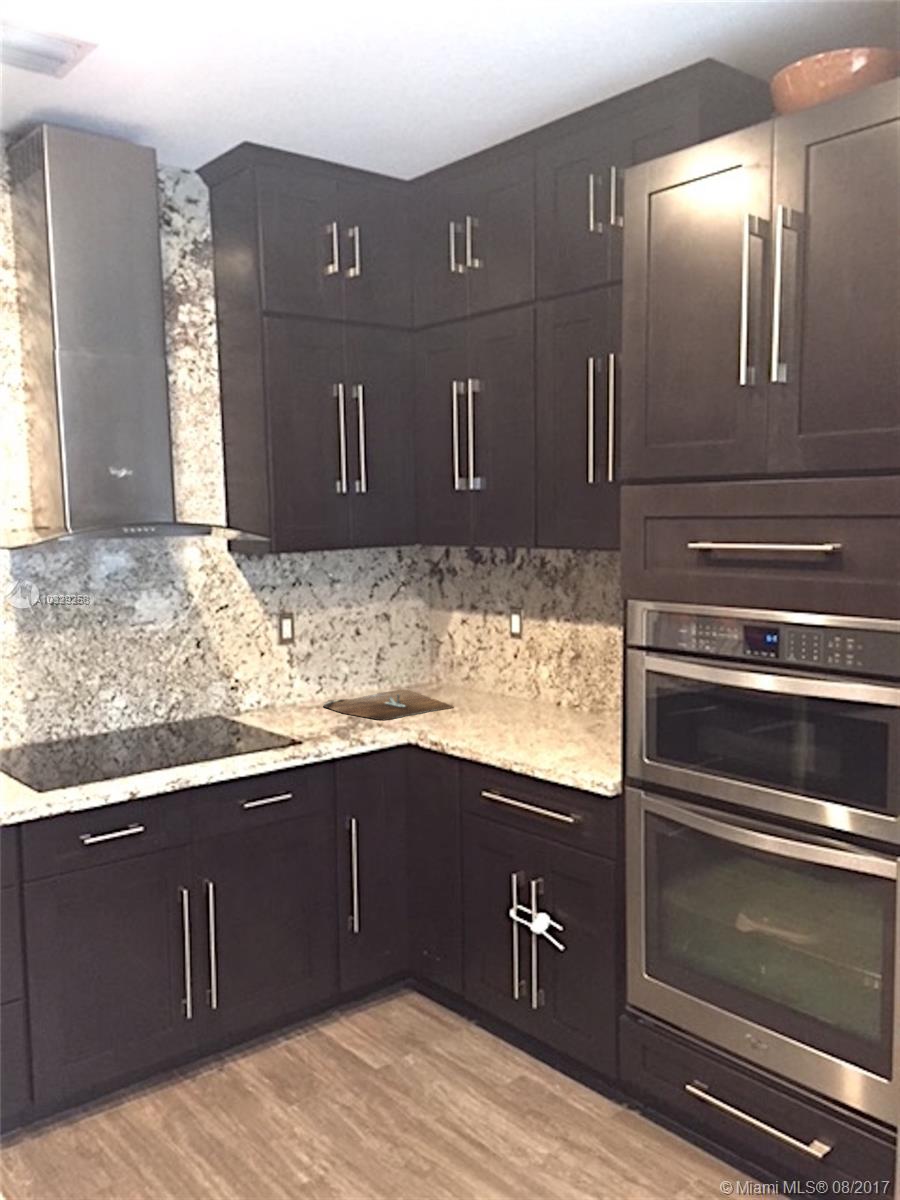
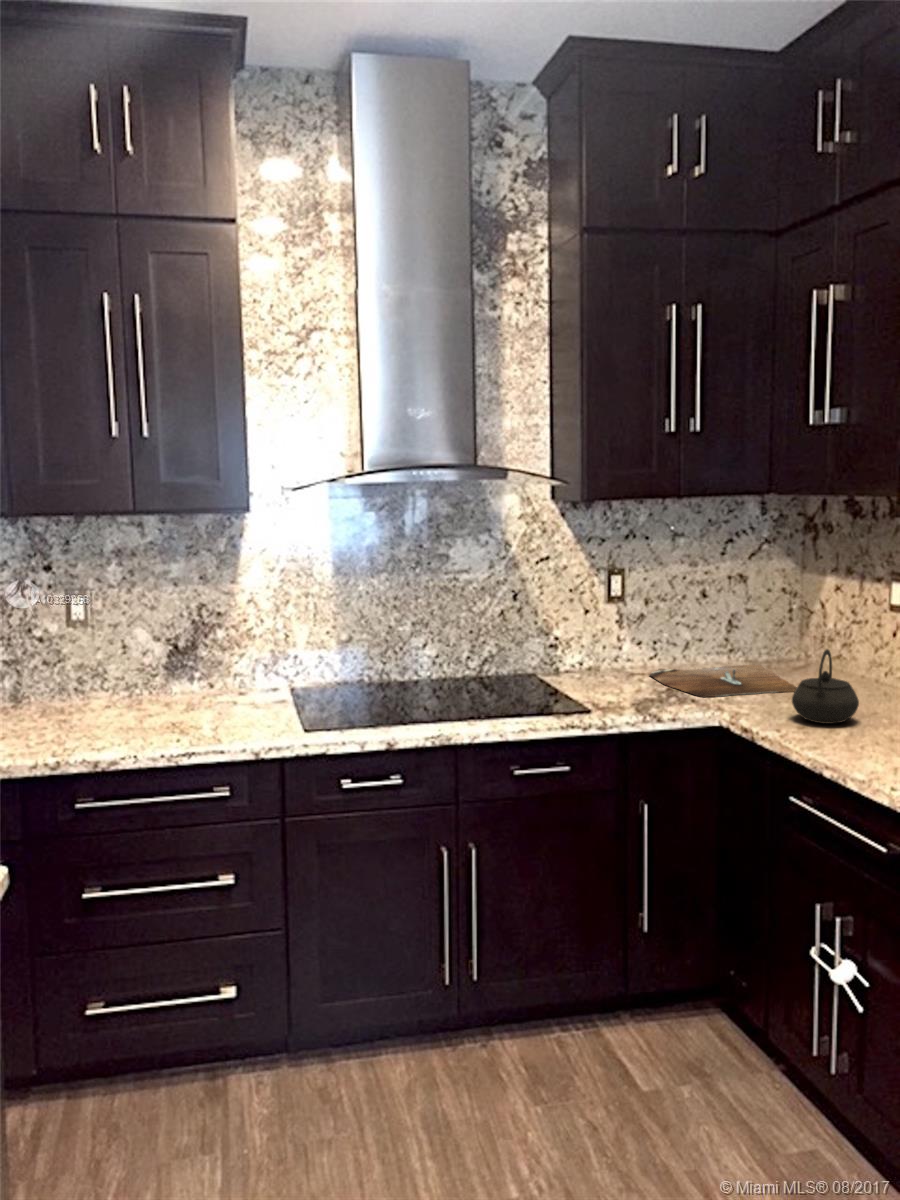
kettle: none [465,670,516,731] -> present [792,649,859,724]

